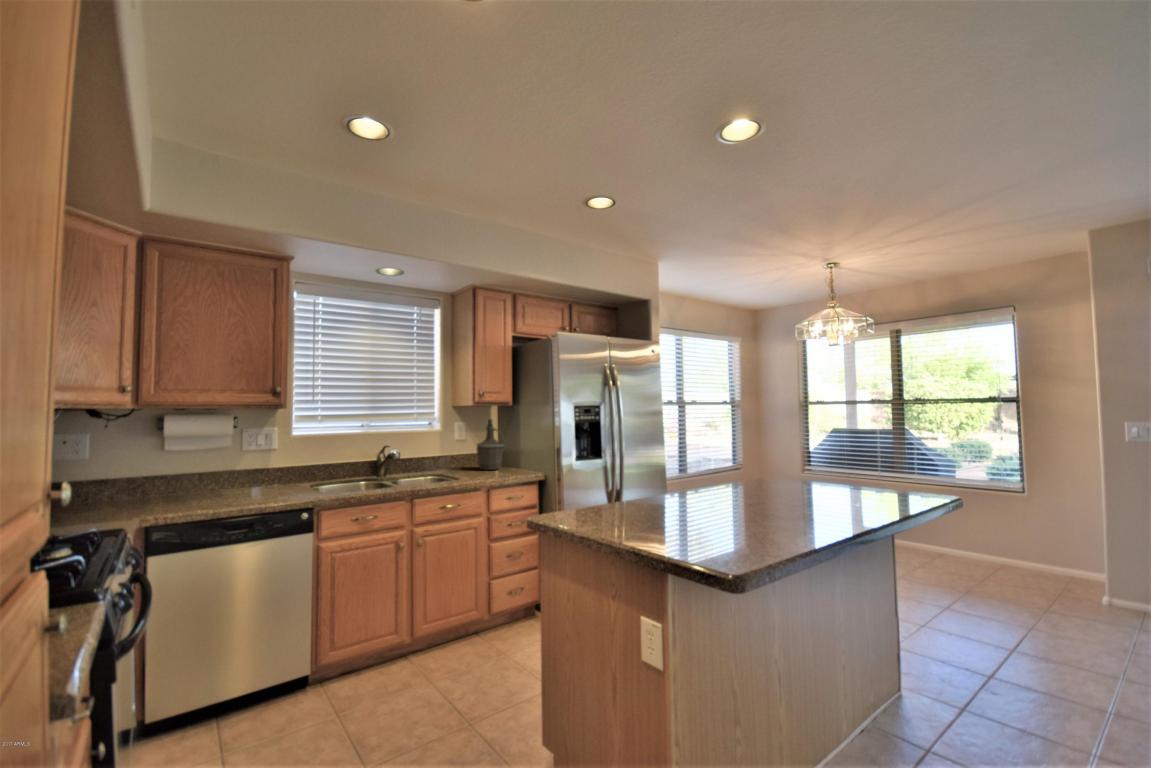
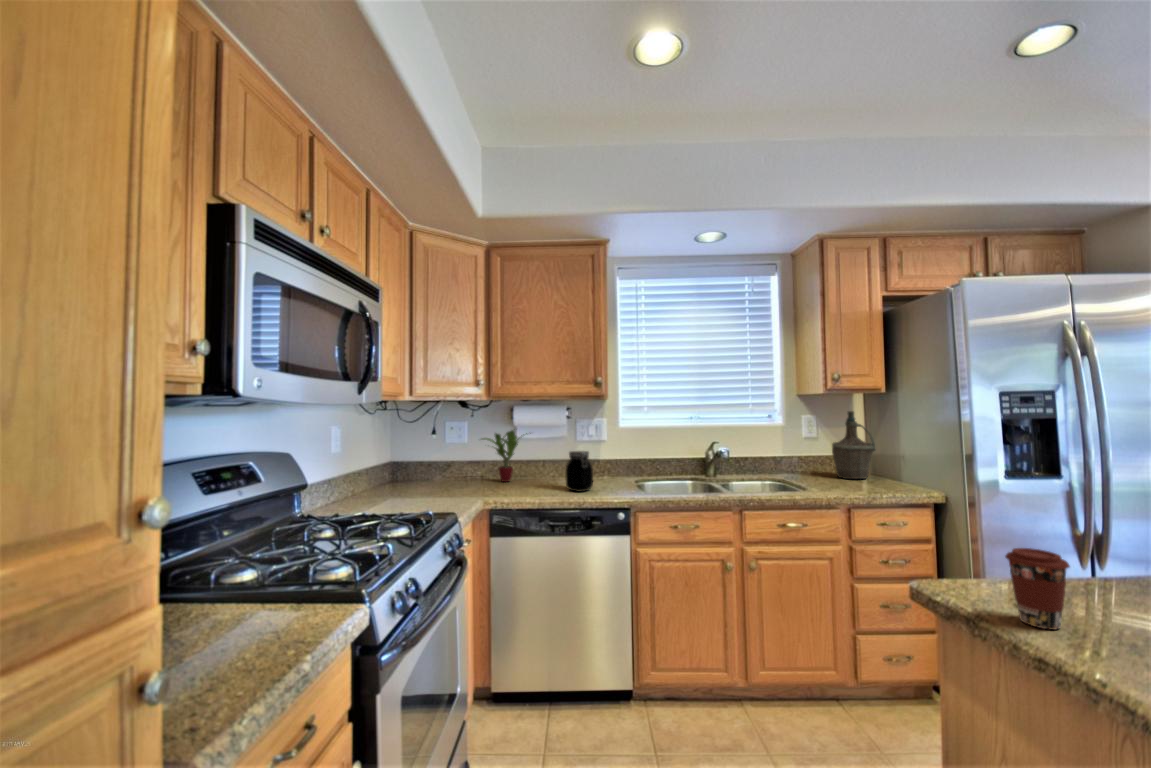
potted plant: none [110,440,193,500] -> present [483,430,527,482]
jar: none [239,459,270,500] -> present [566,451,593,492]
coffee cup: none [565,485,589,522] -> present [1005,548,1070,629]

